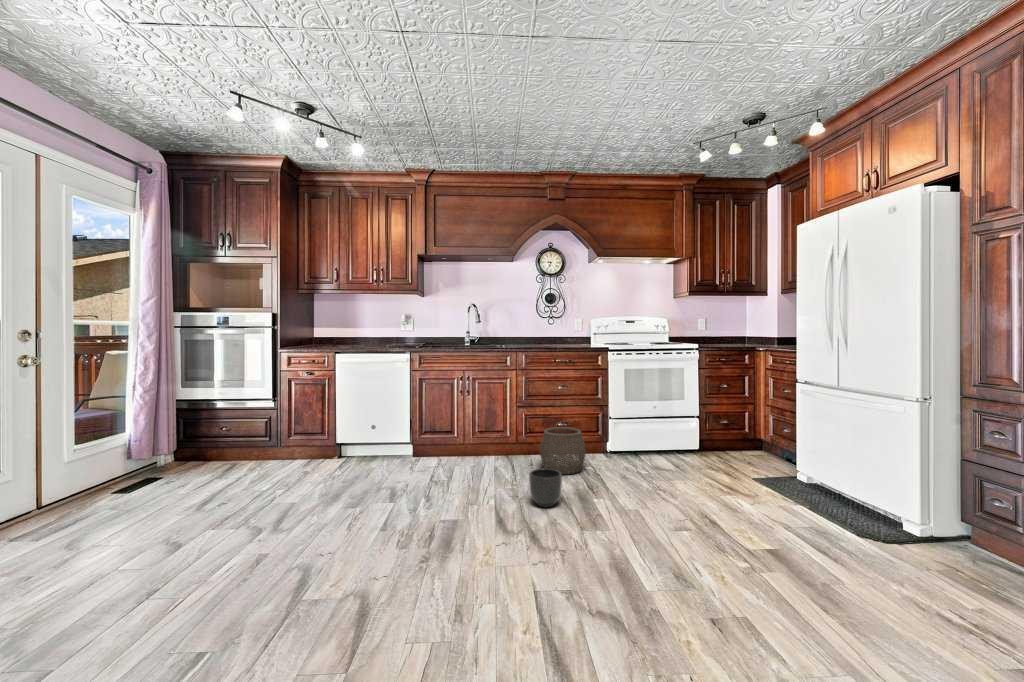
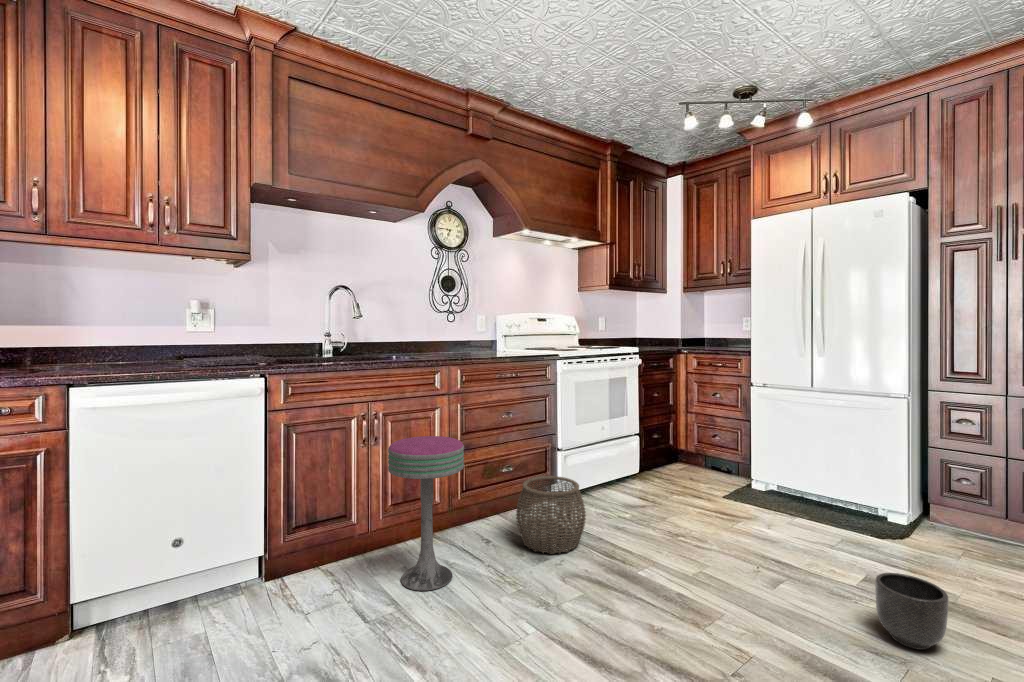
bar stool: none [454,390,496,473] -> present [388,436,464,591]
planter: present [529,469,562,507] -> present [875,573,948,650]

